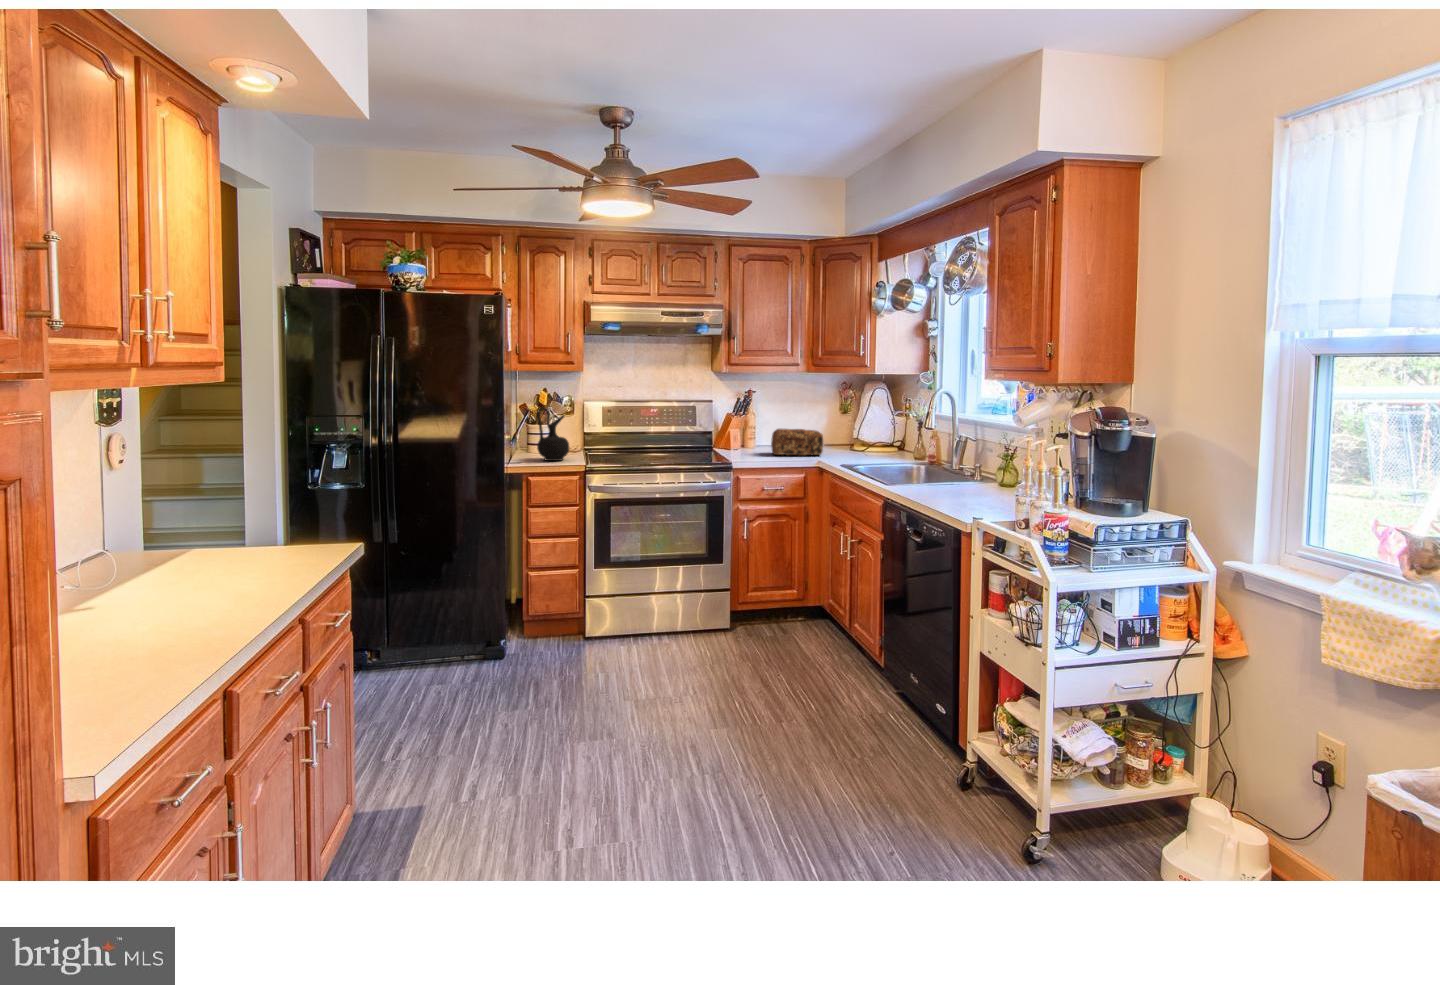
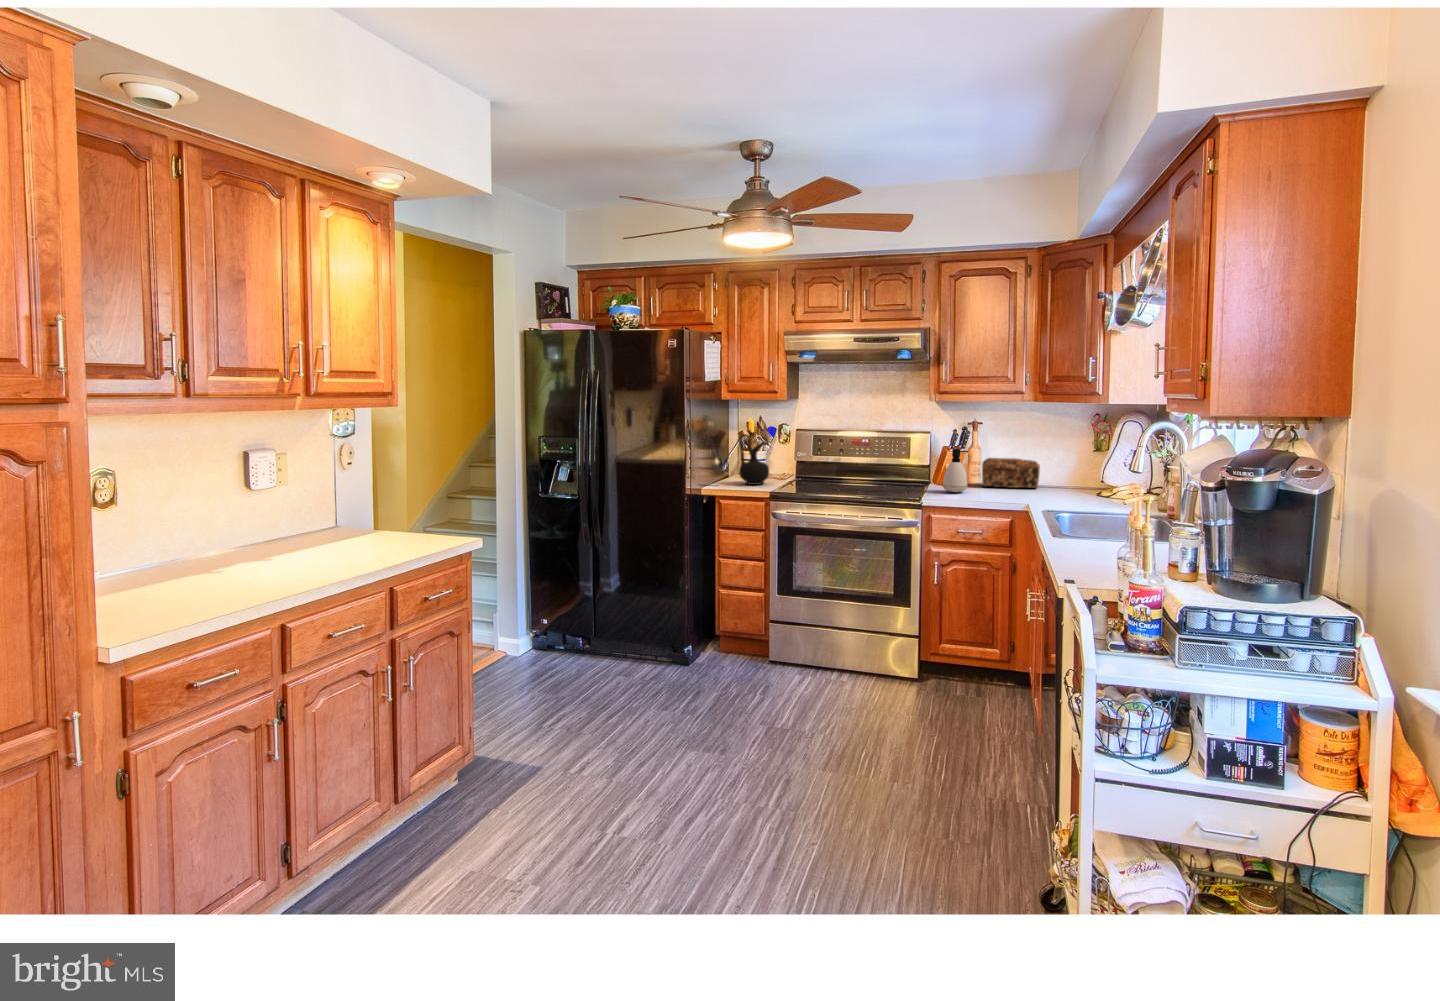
soap dispenser: none [747,420,771,461] -> present [943,449,968,492]

